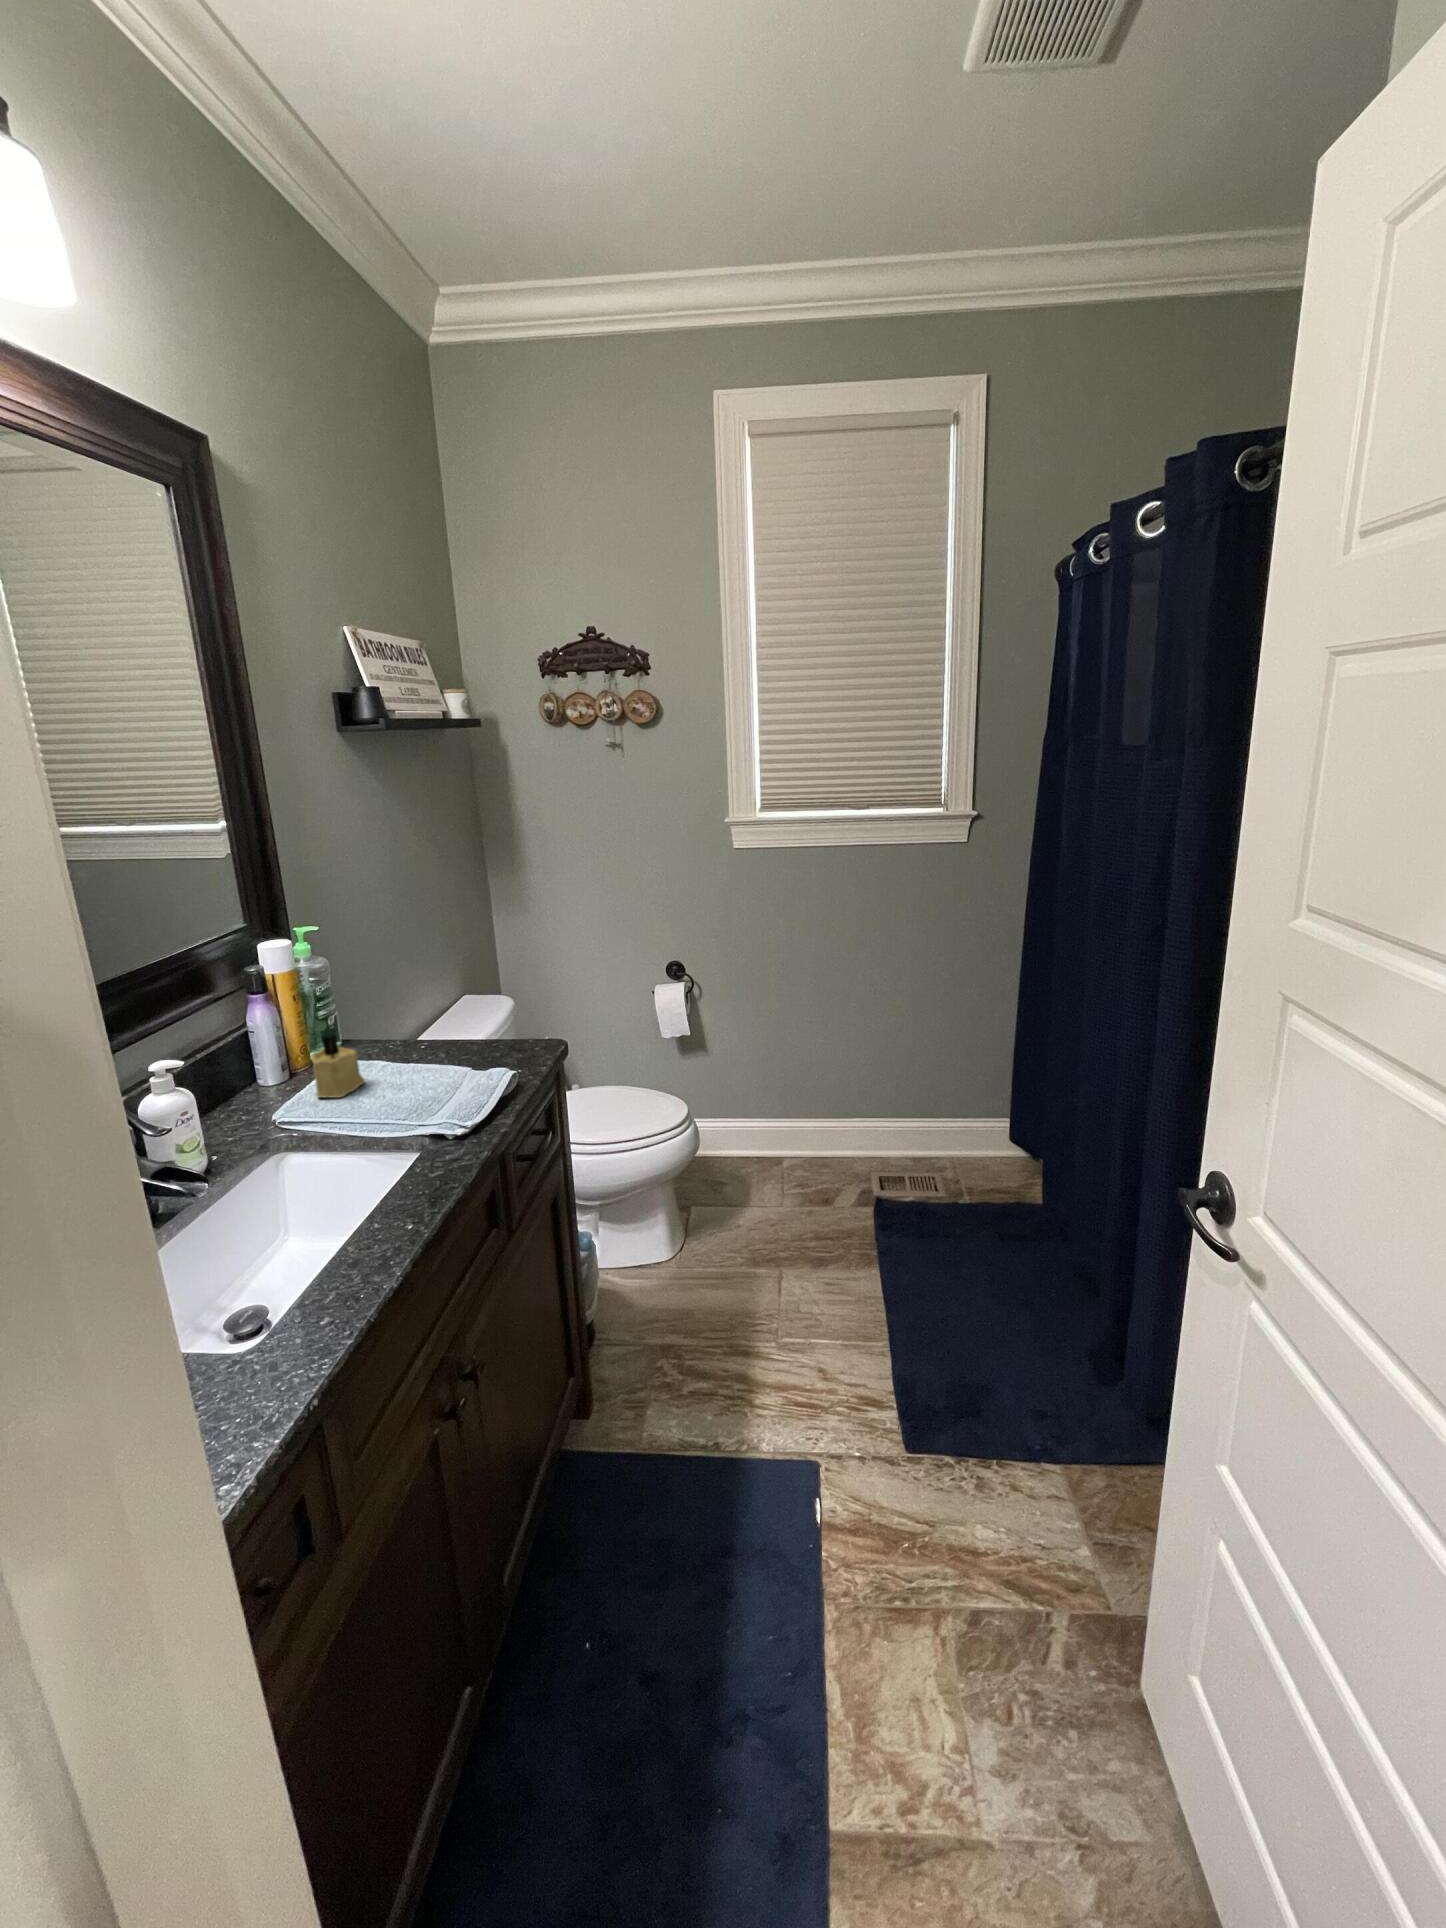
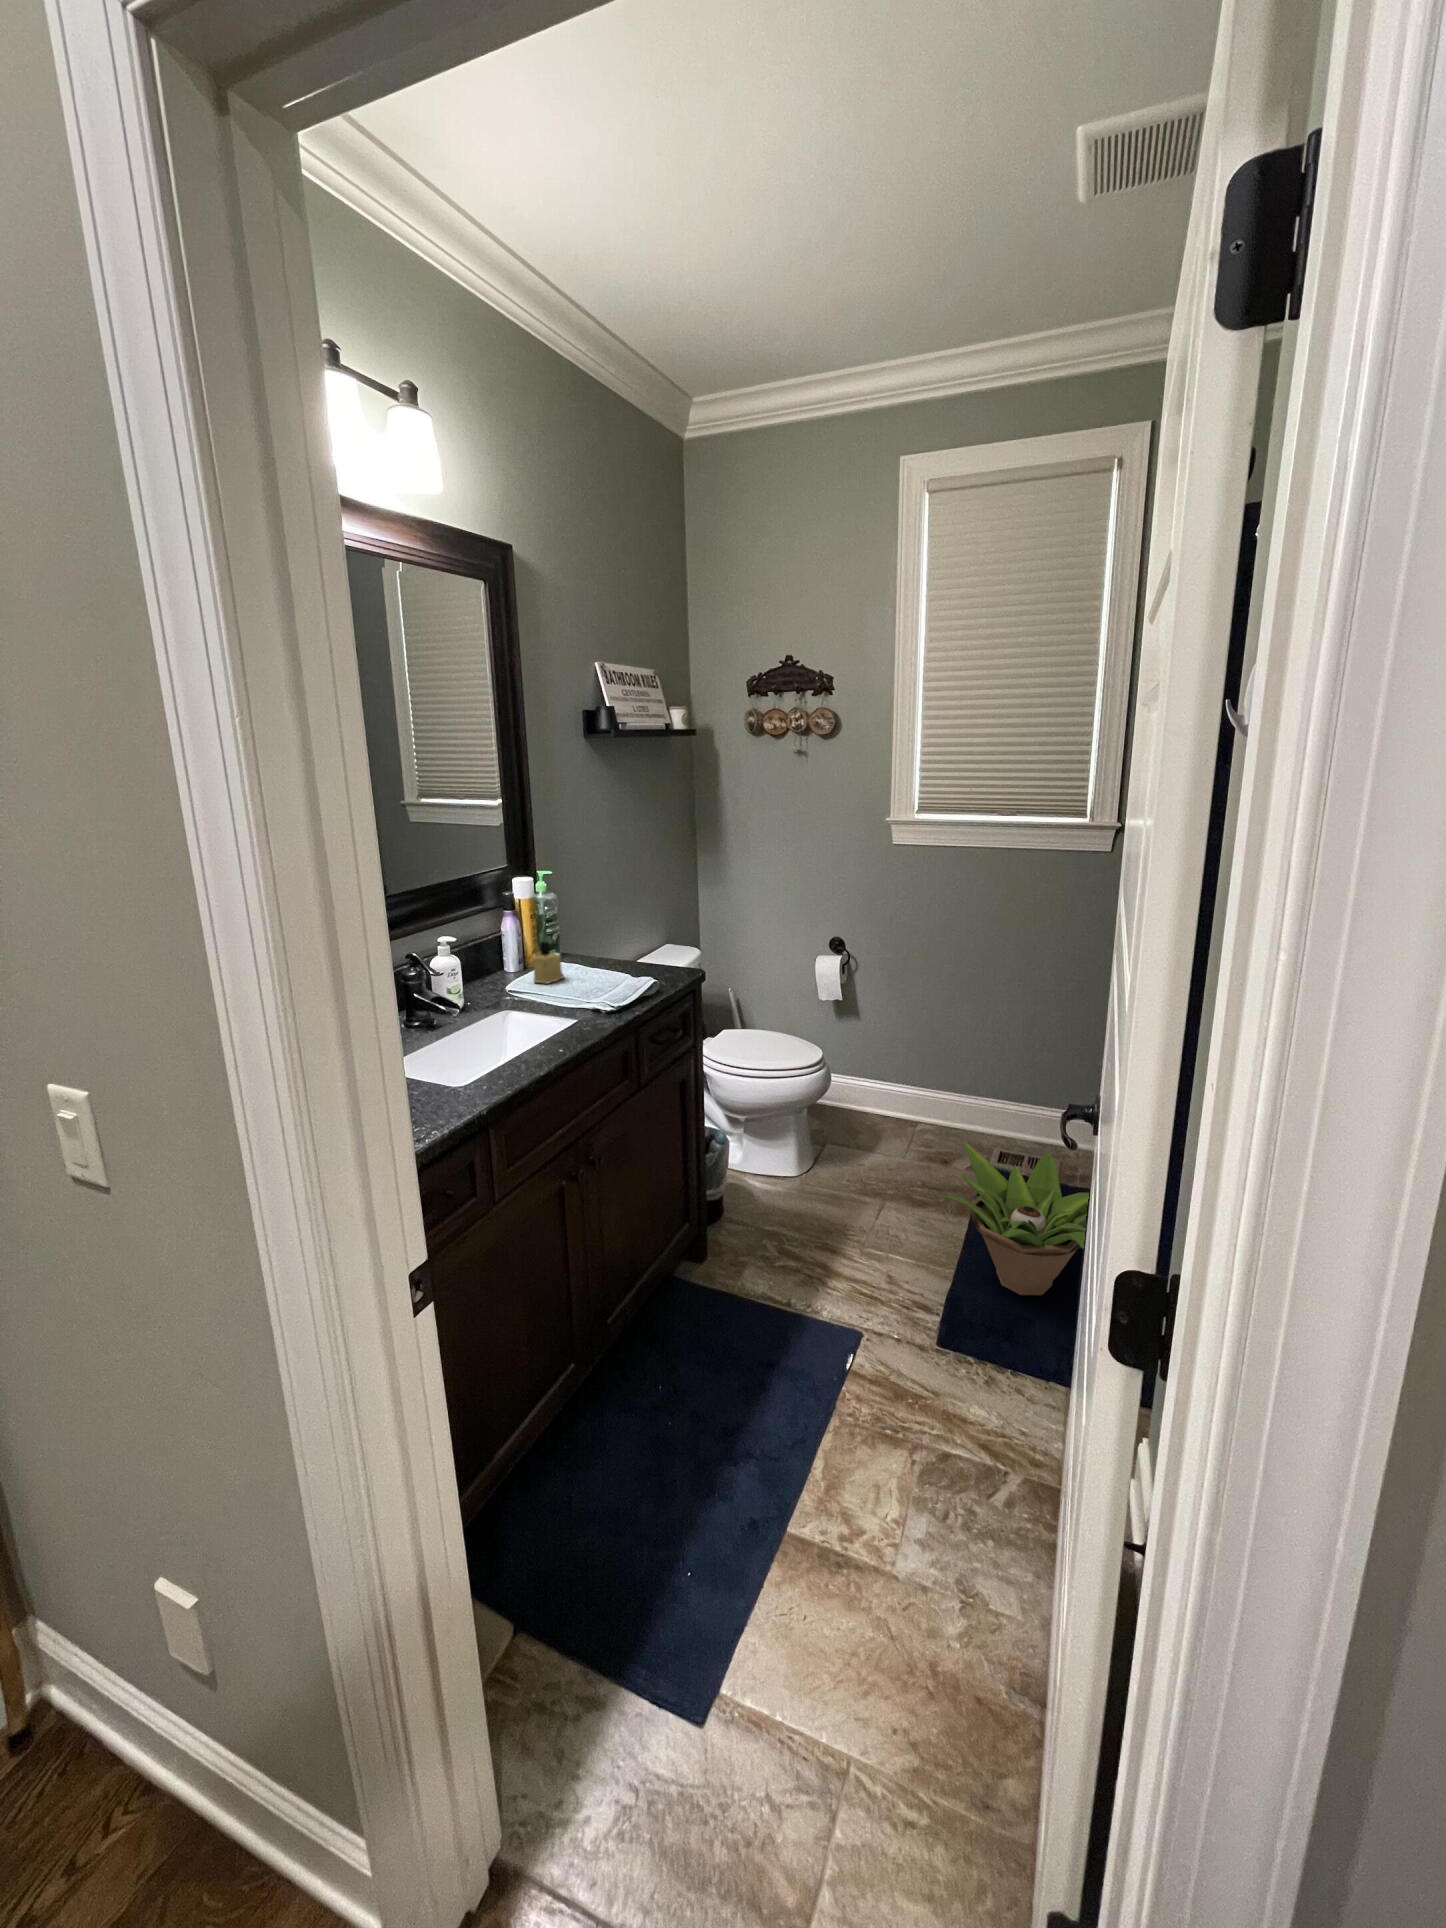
decorative plant: none [865,1177,1058,1353] -> present [935,1142,1089,1295]

